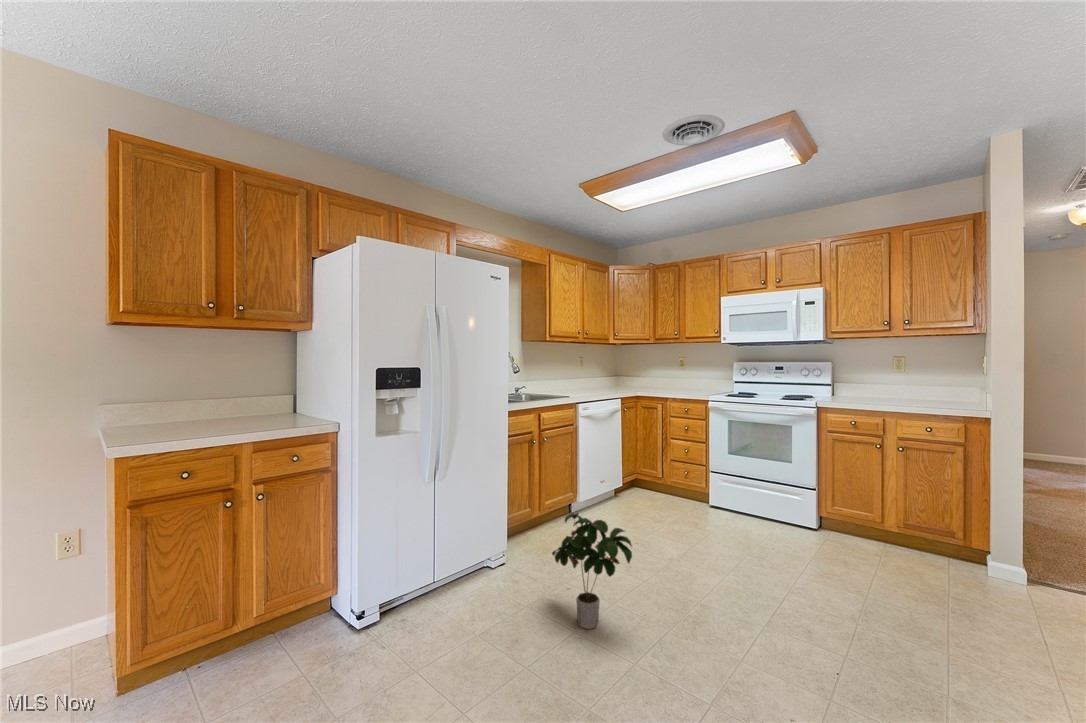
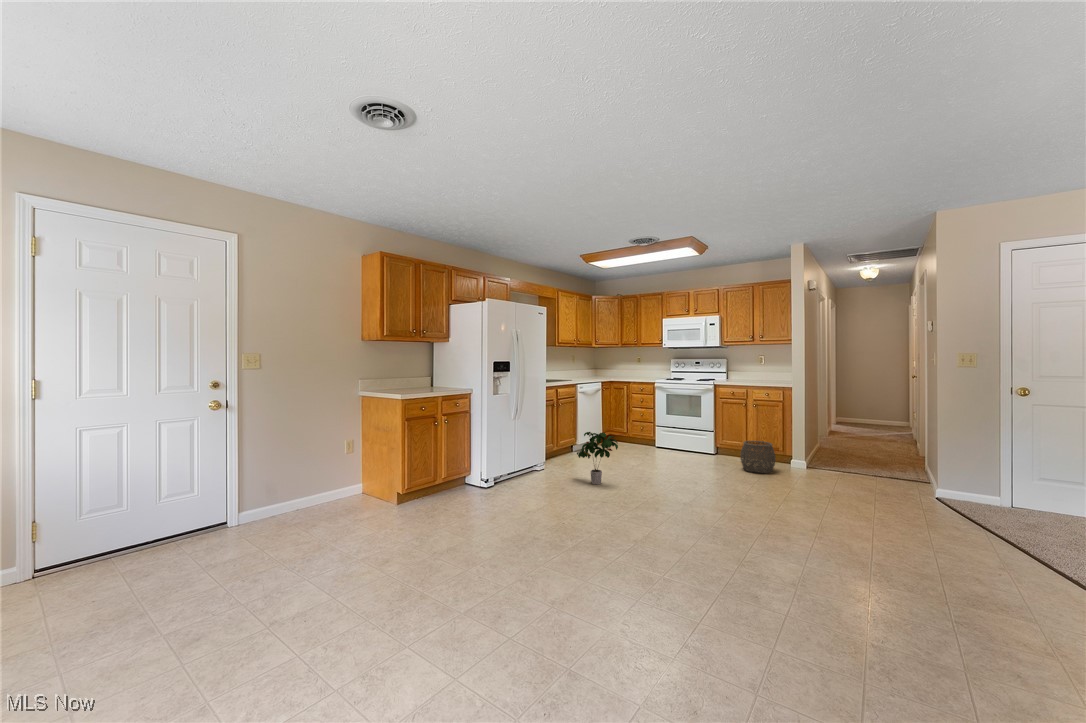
woven basket: none [884,525,970,604] -> present [740,441,776,473]

